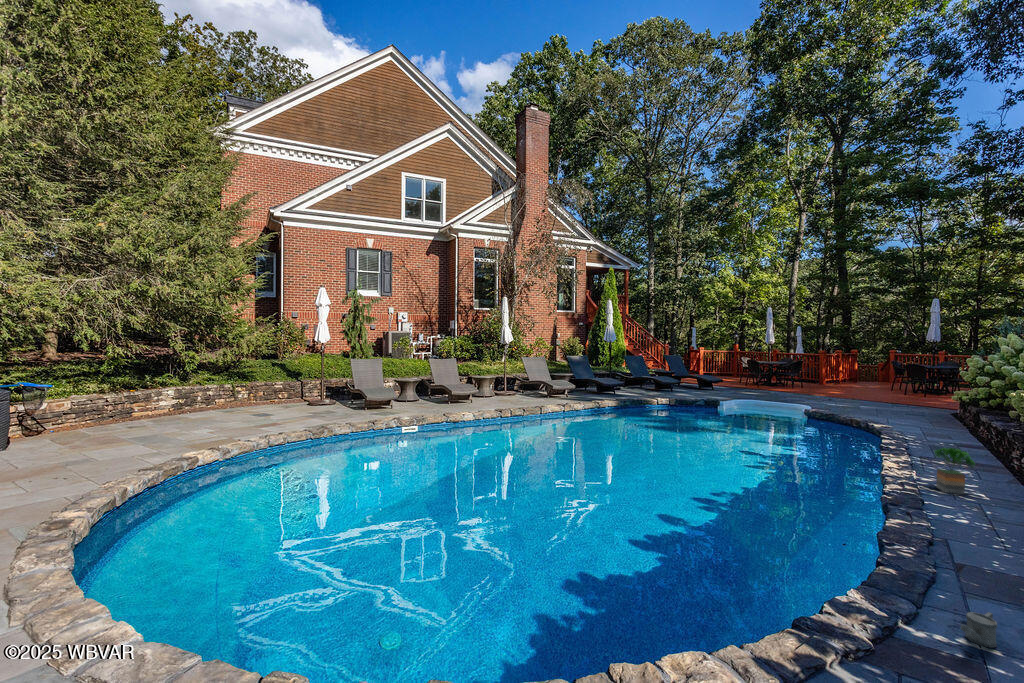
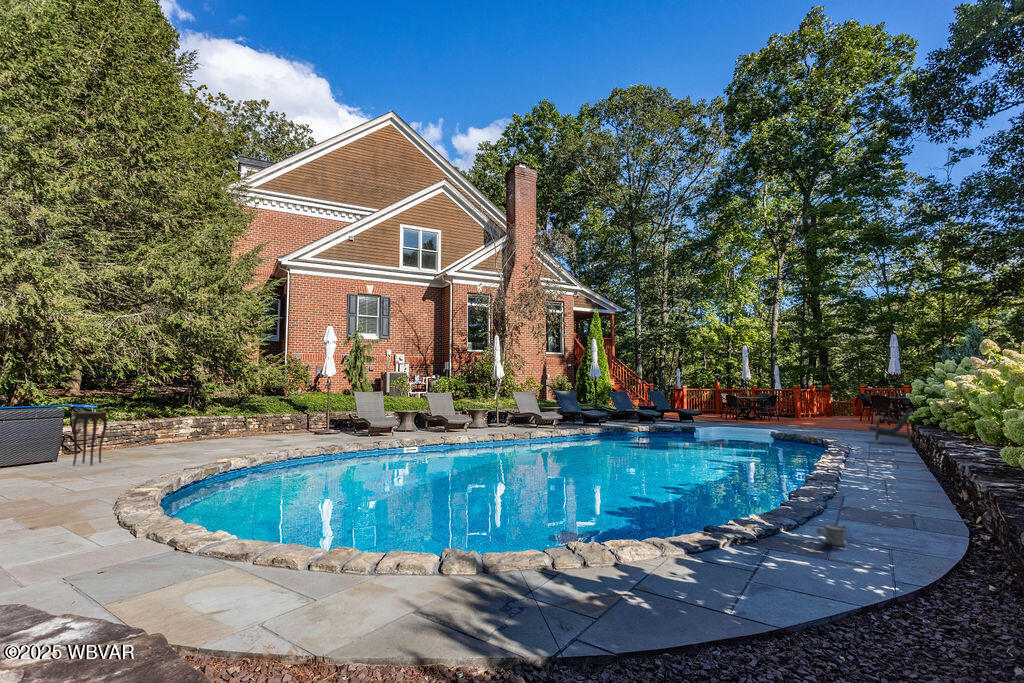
lounge chair: none [912,386,967,428] -> present [869,408,913,446]
side table: none [13,396,57,459] -> present [72,412,107,465]
potted tree: present [935,448,975,494] -> none [855,443,888,482]

